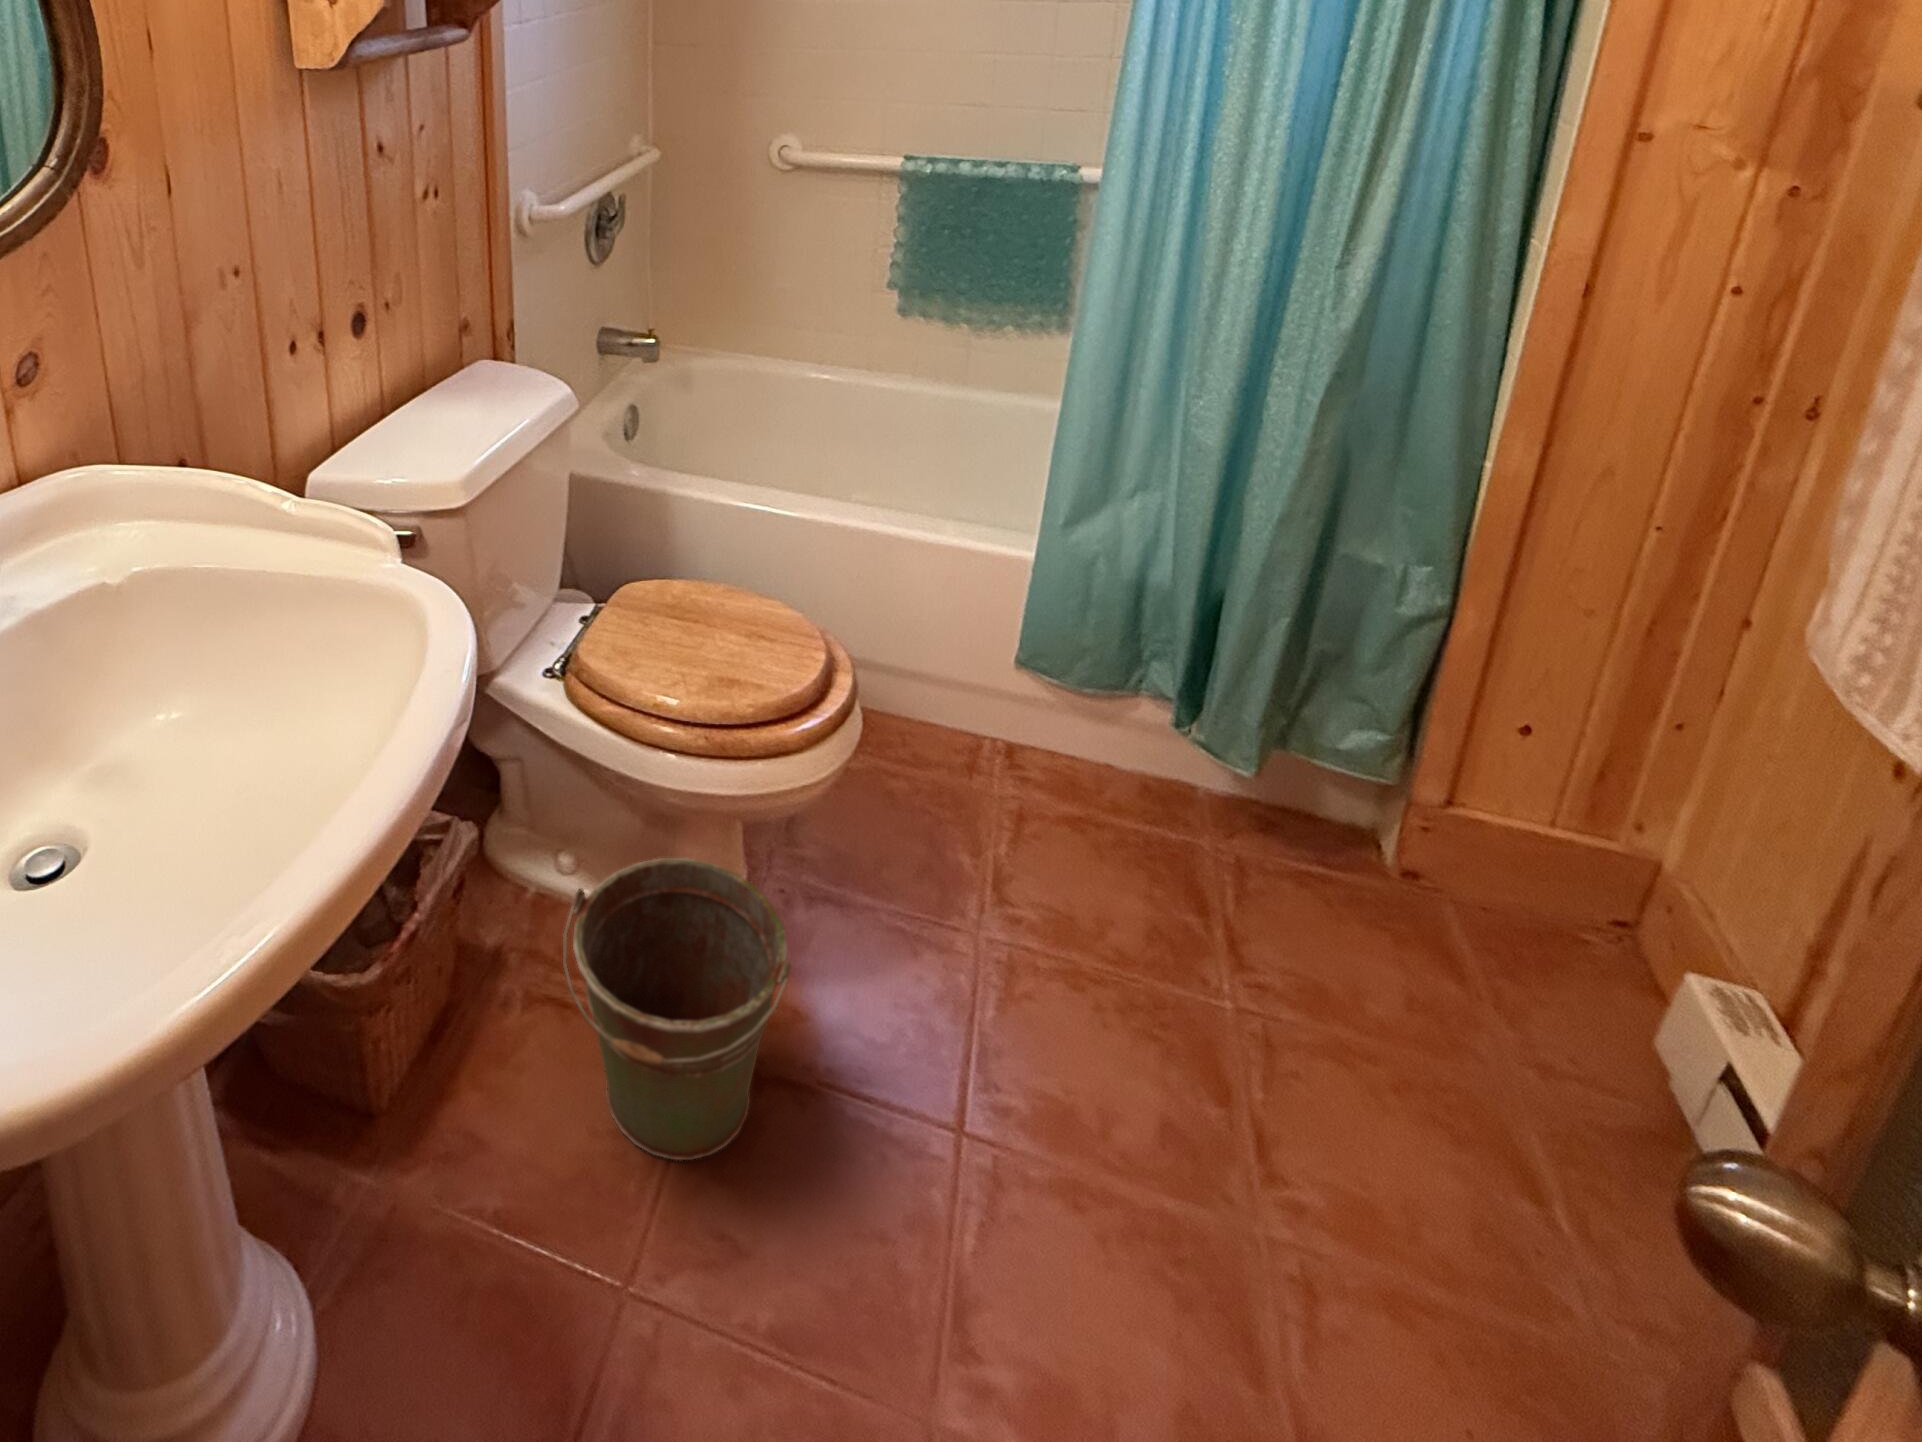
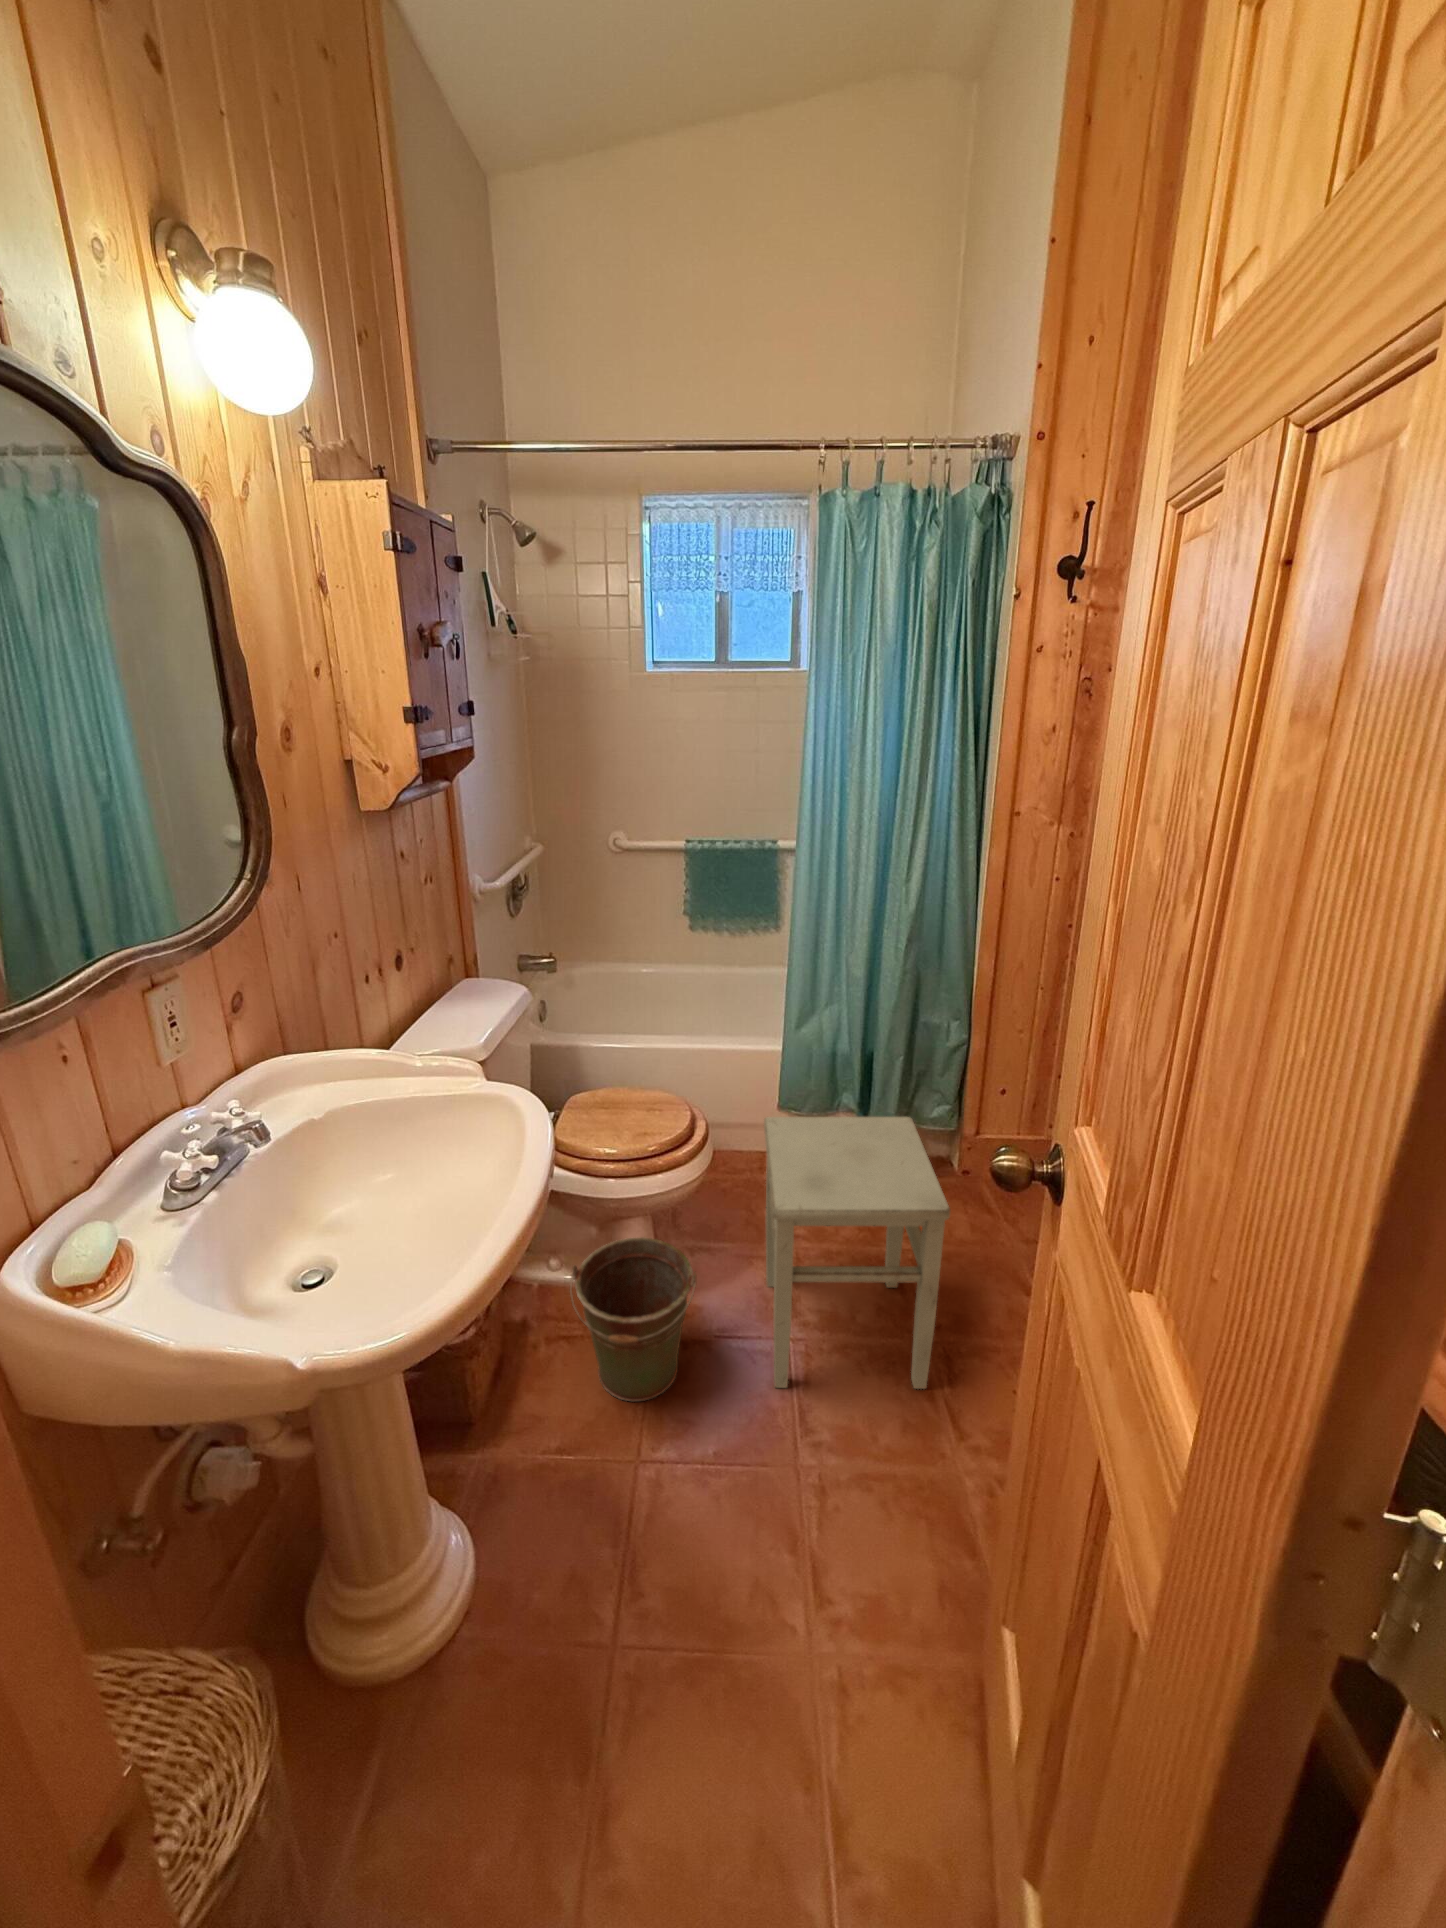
stool: none [923,690,1343,1315] -> present [764,1117,950,1389]

